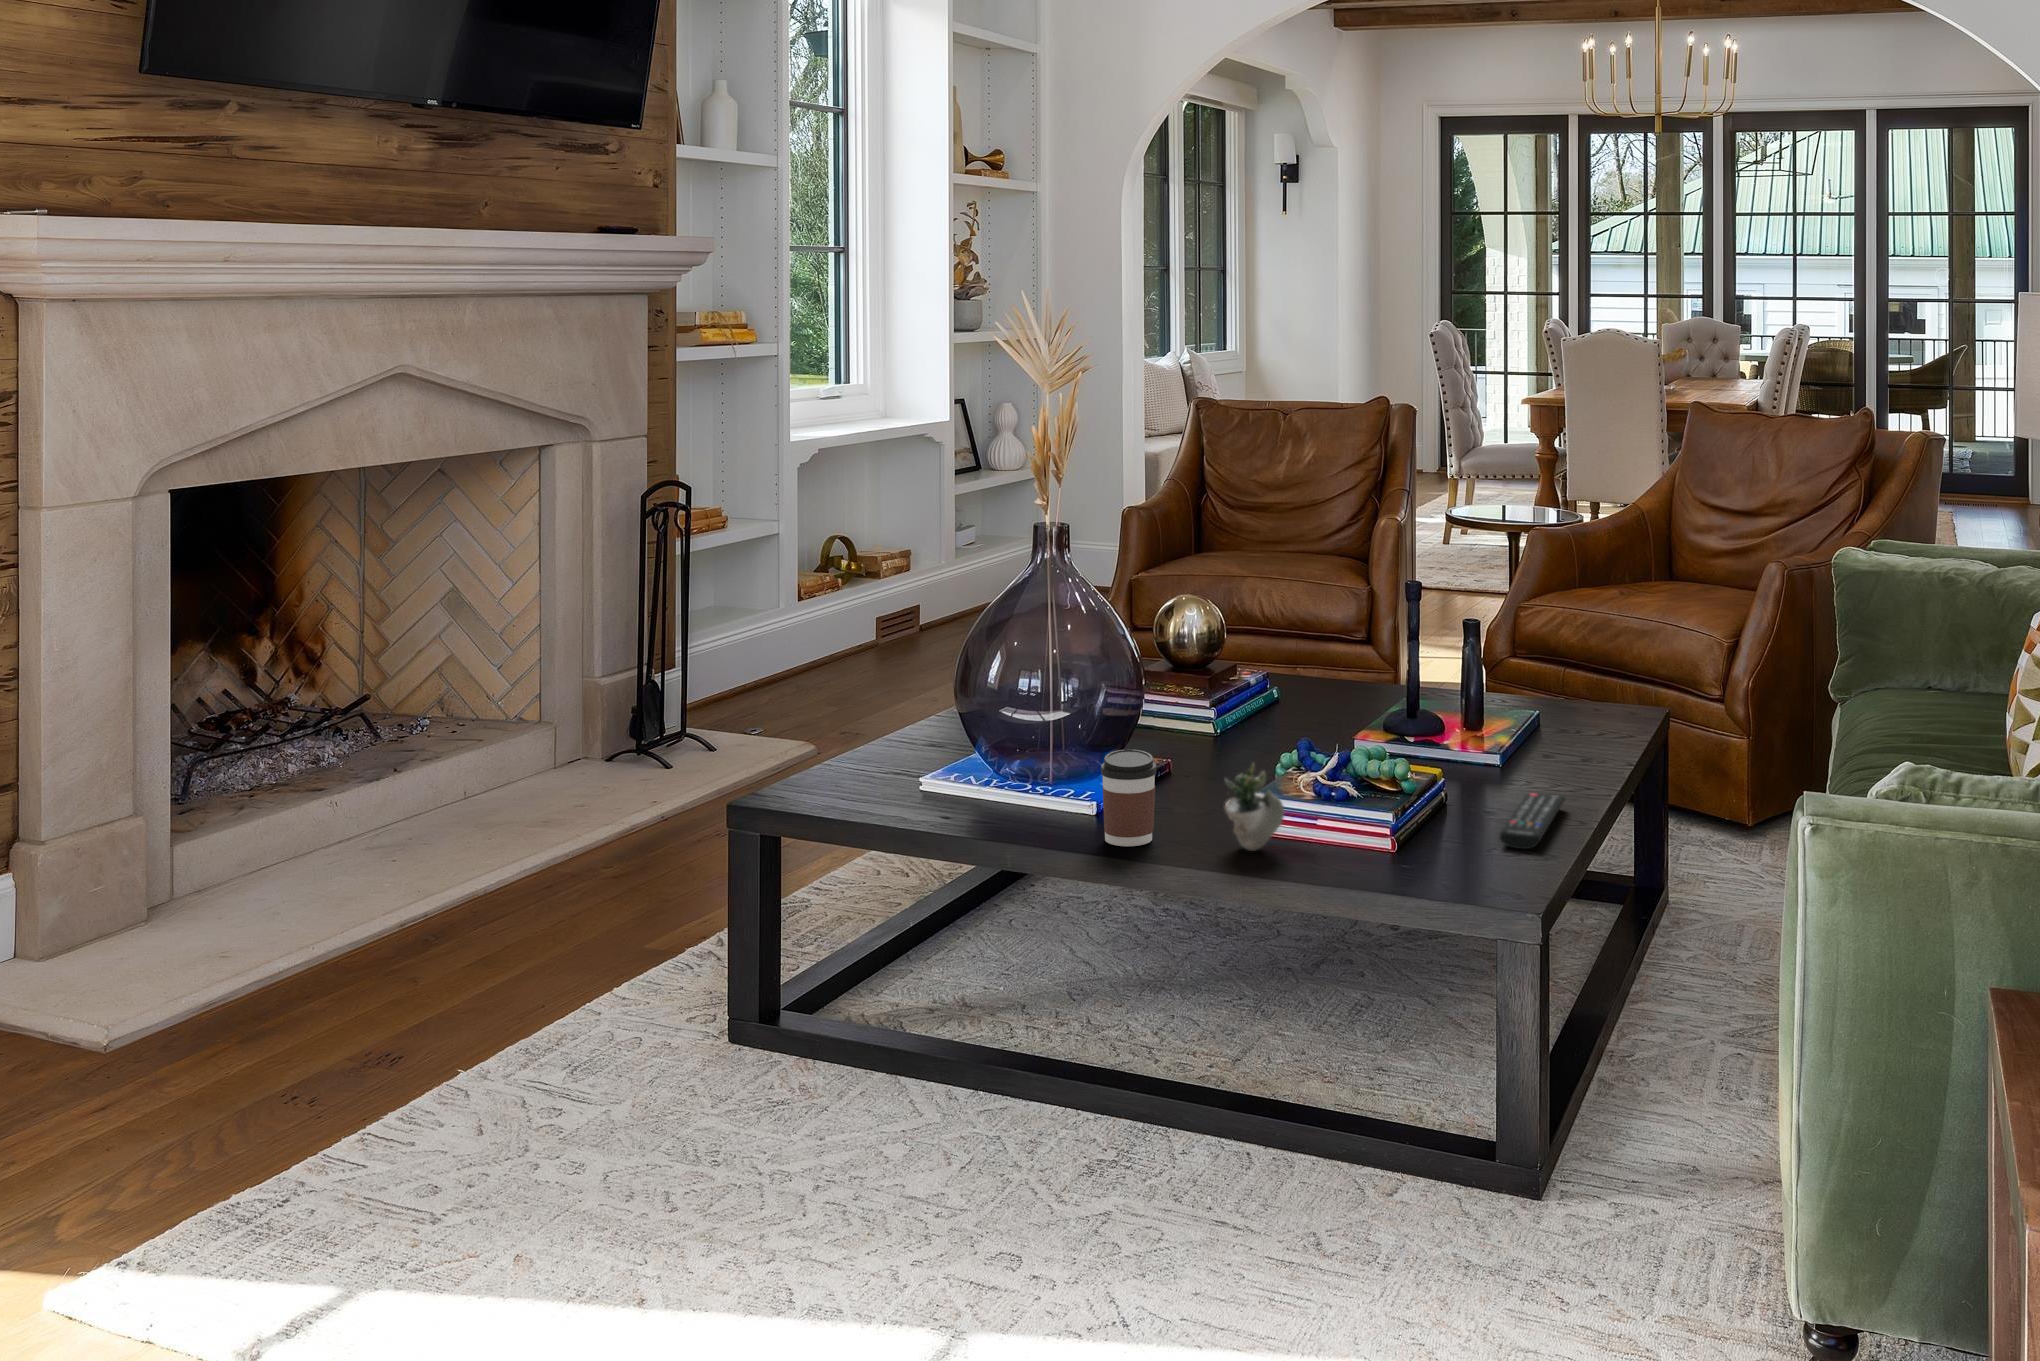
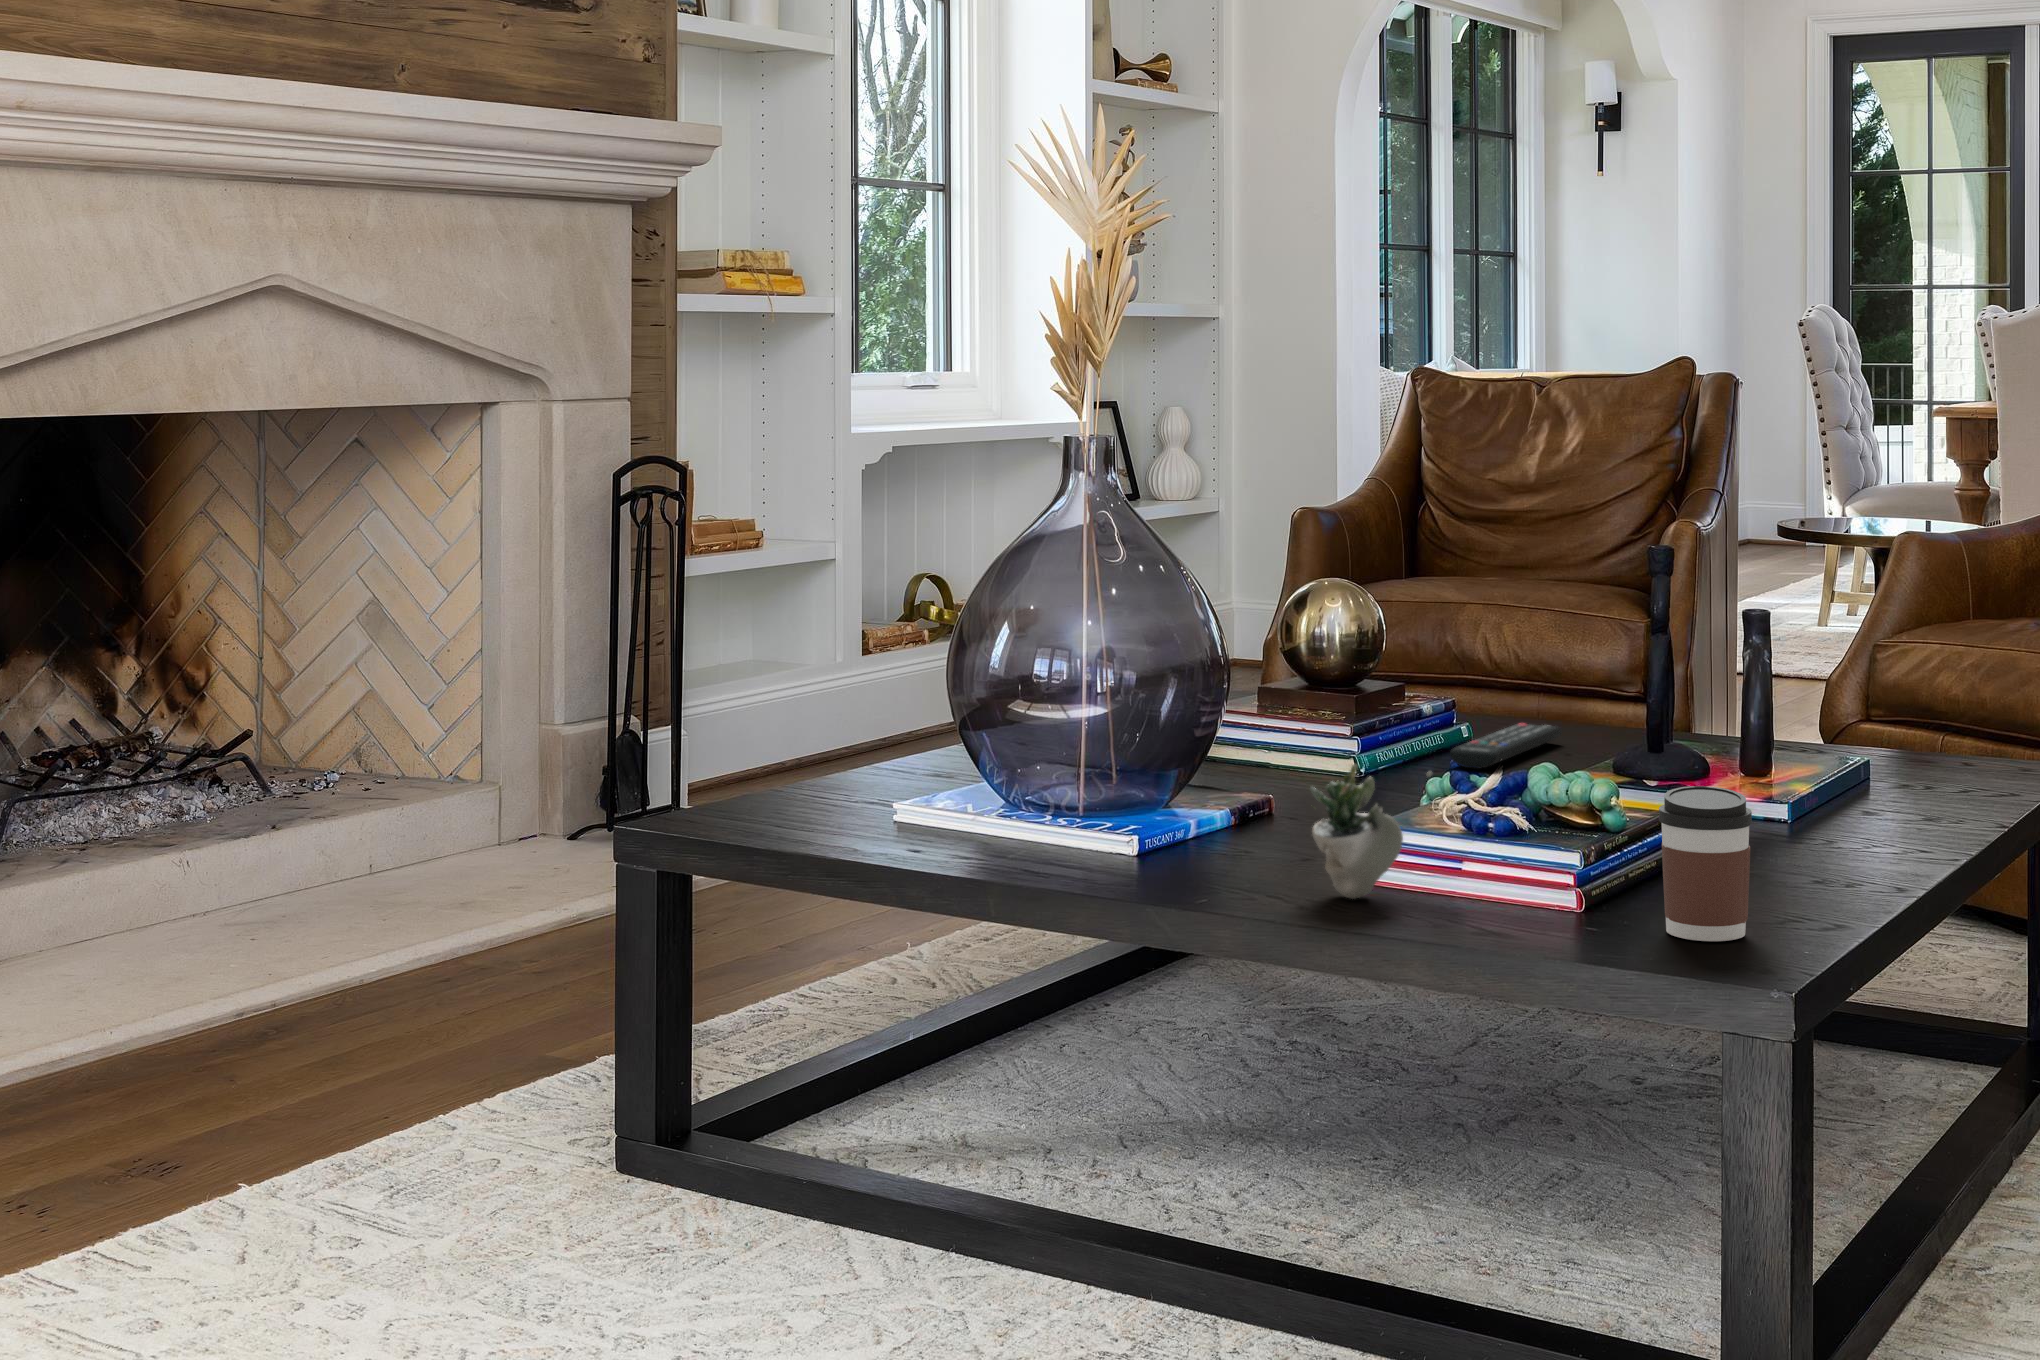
coffee cup: present [1101,749,1156,846] -> present [1659,786,1752,941]
remote control: present [1500,793,1565,849] -> present [1450,724,1562,769]

